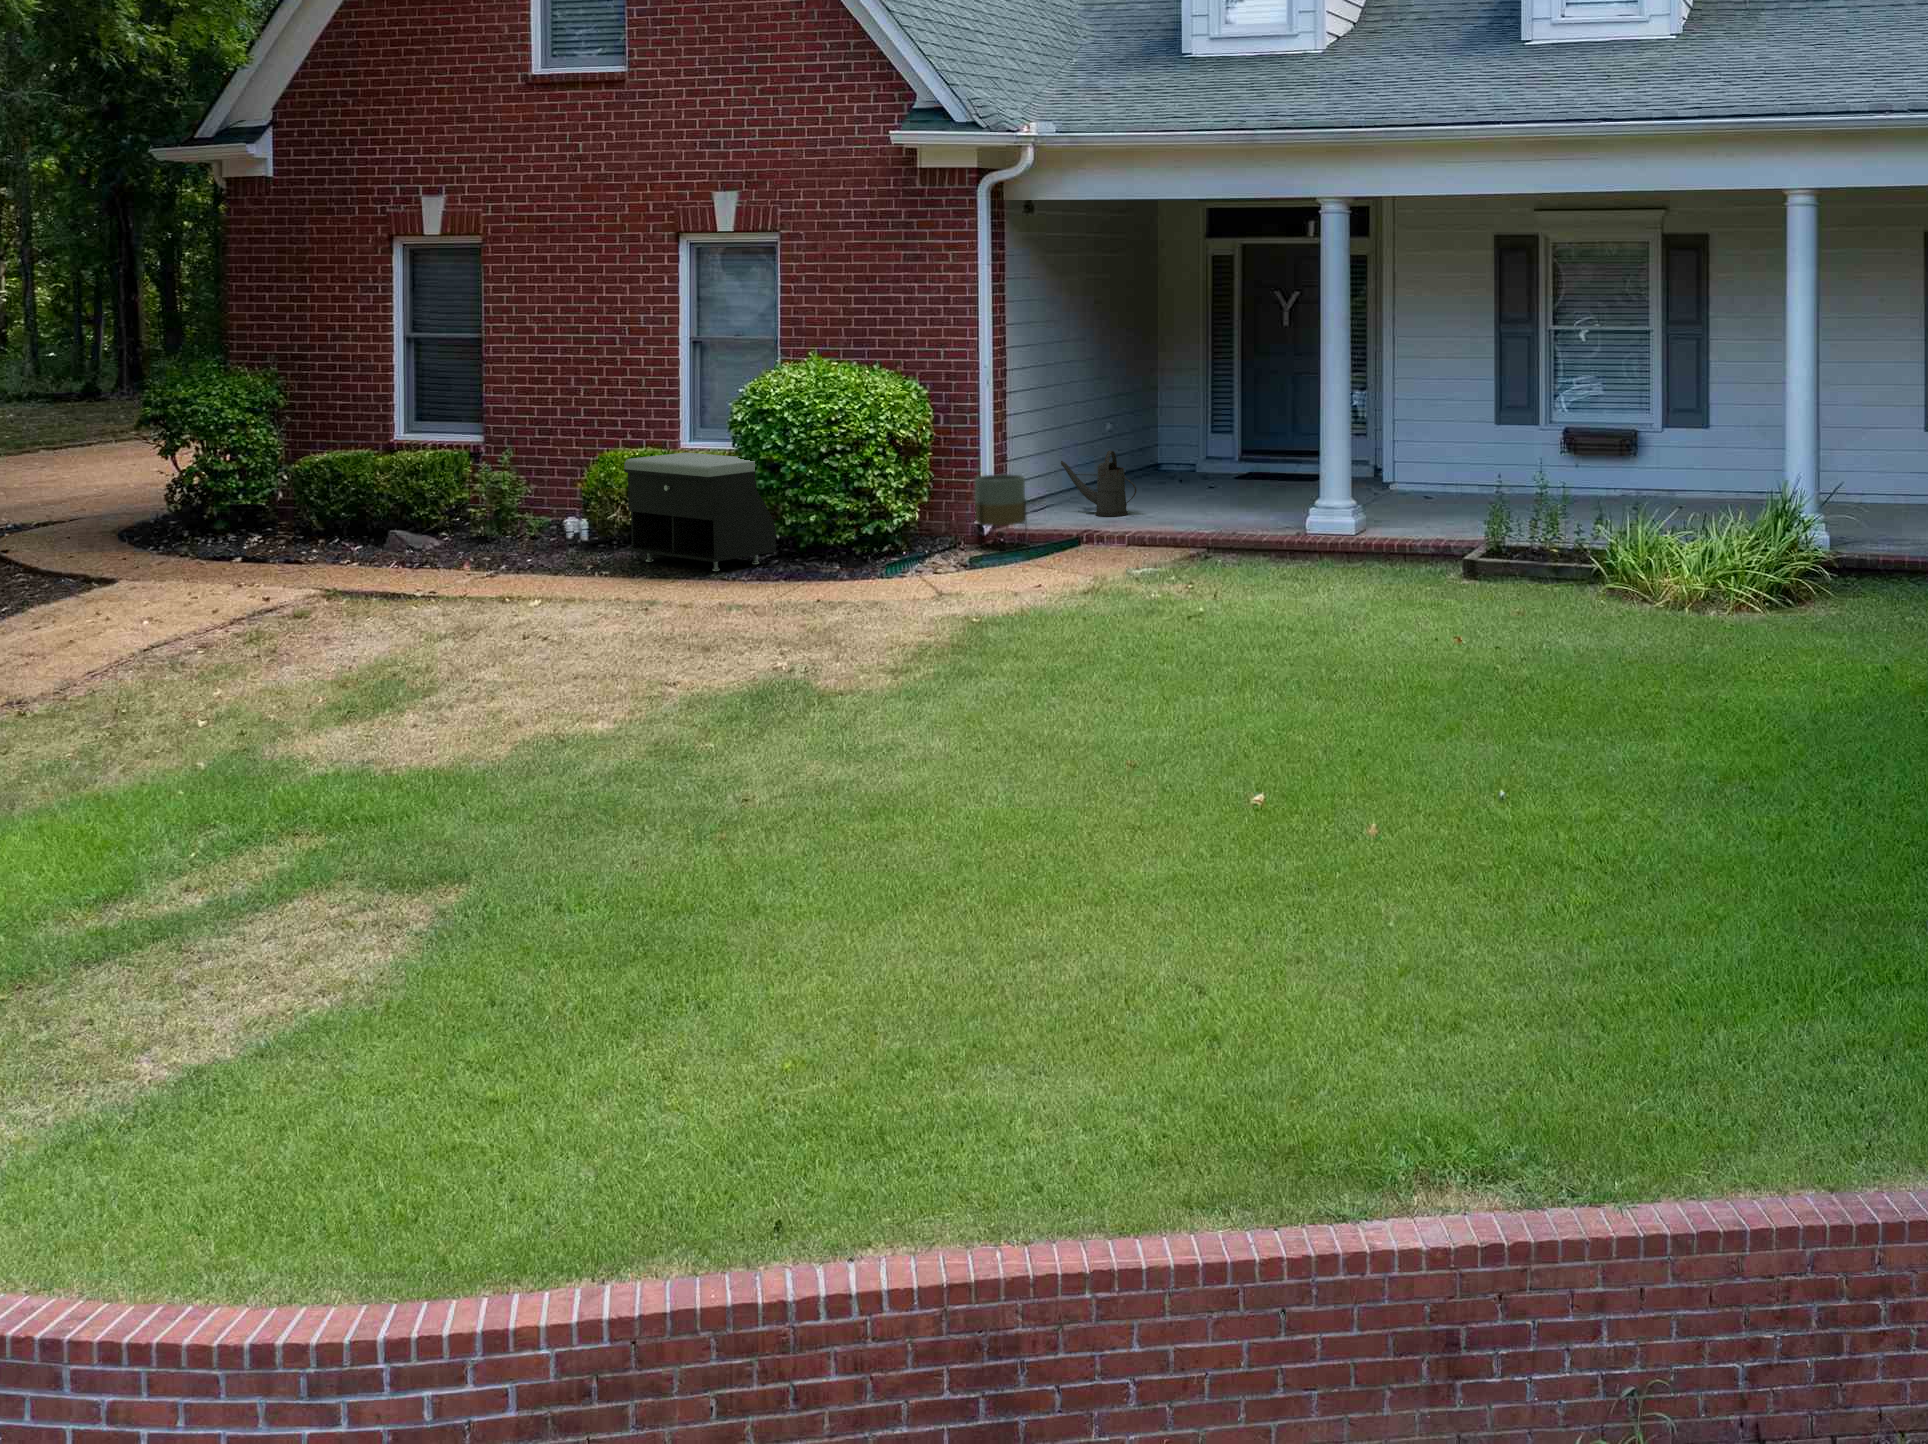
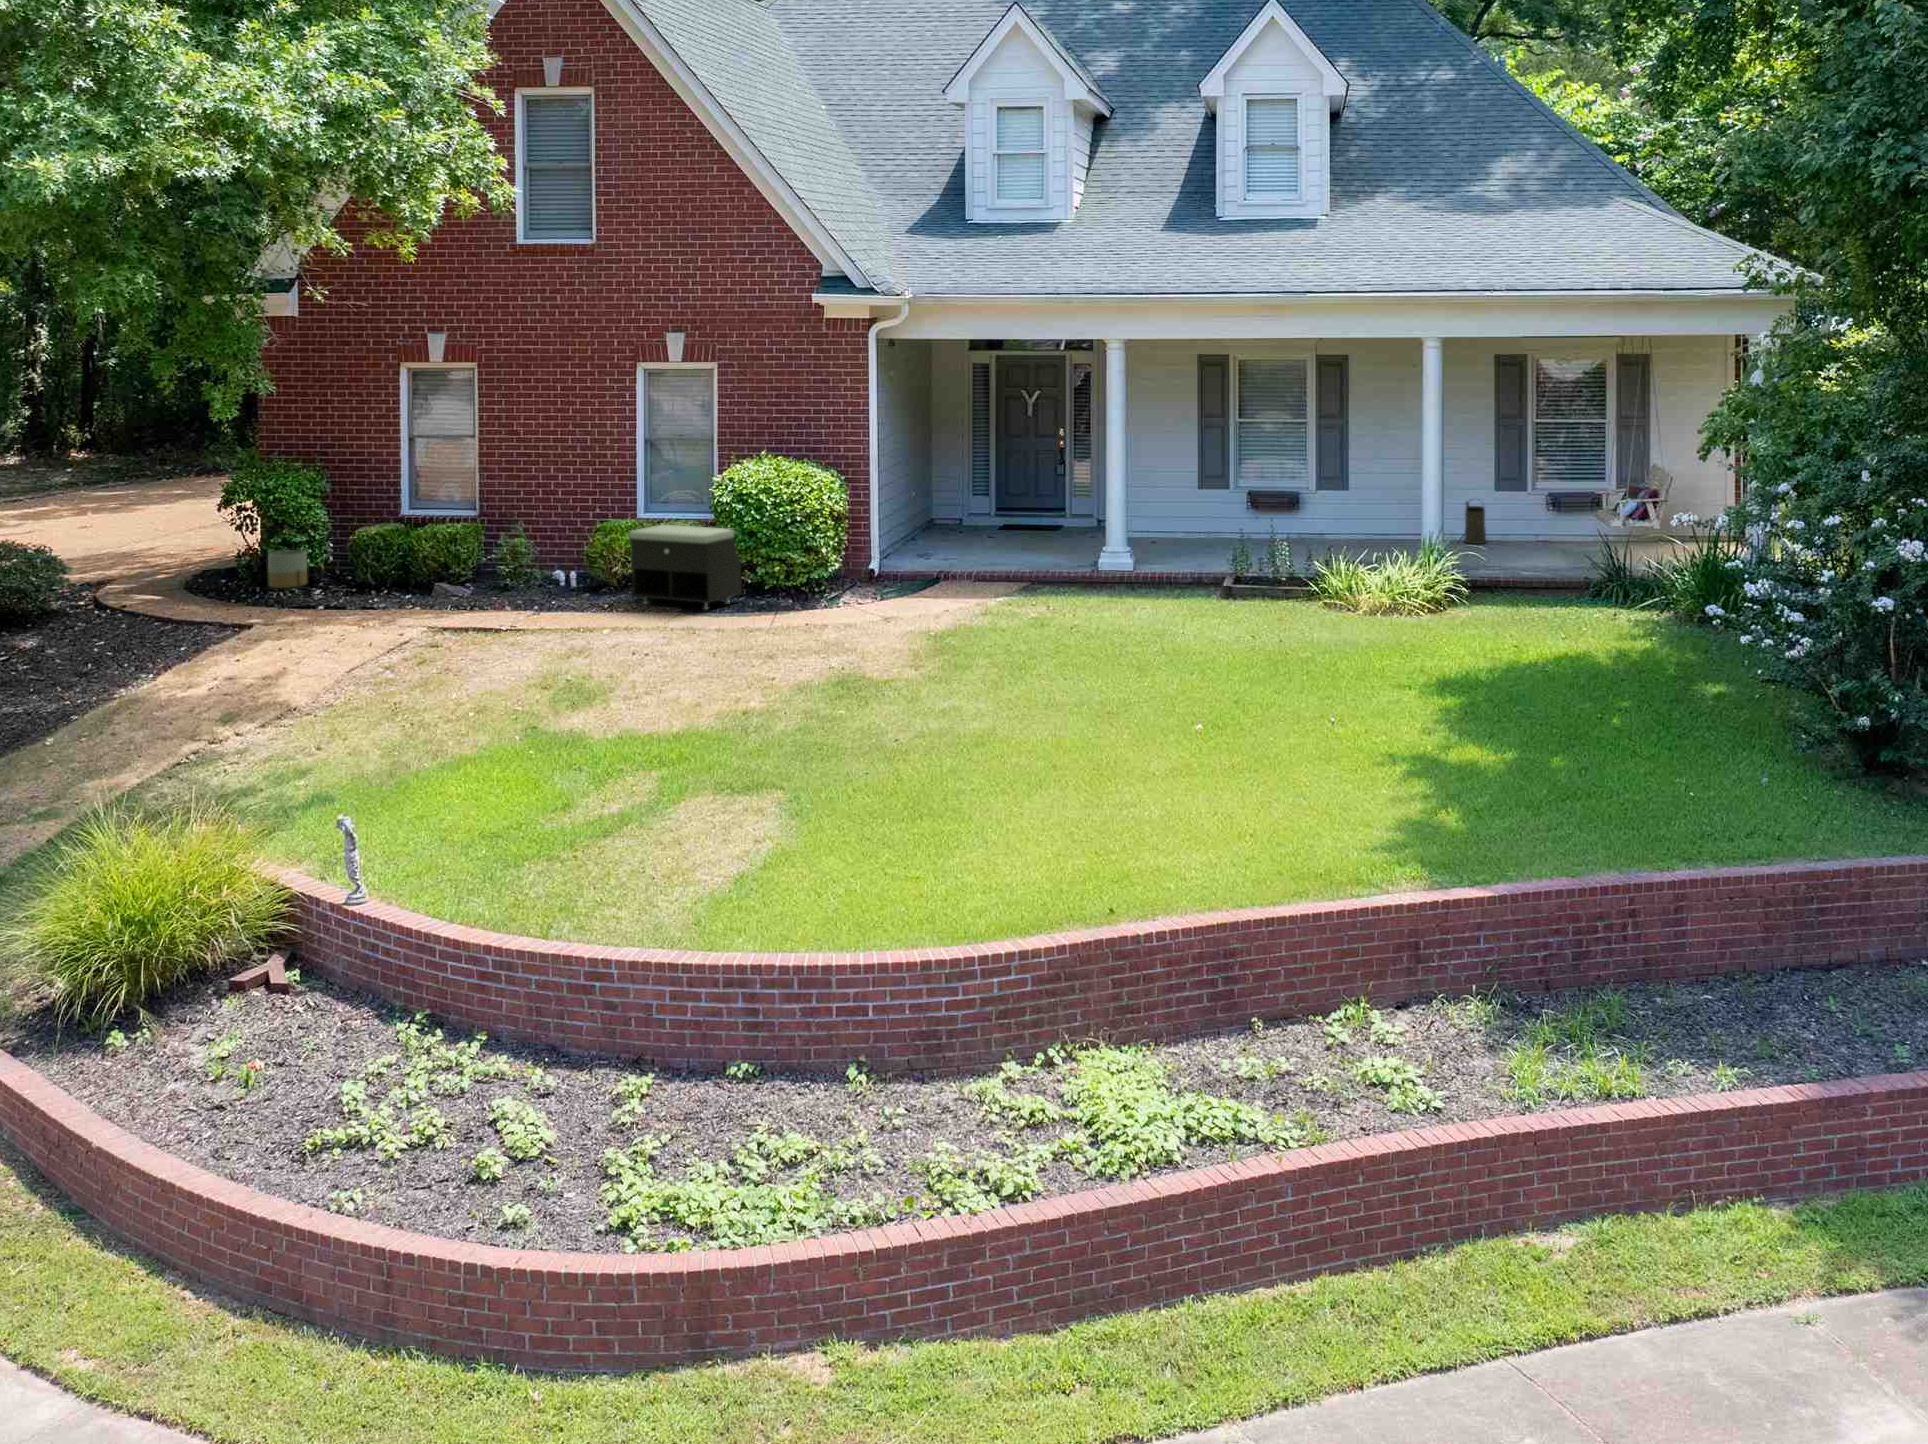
watering can: present [1061,451,1136,516] -> present [1464,501,1487,544]
planter: present [975,474,1026,540] -> present [267,550,307,599]

